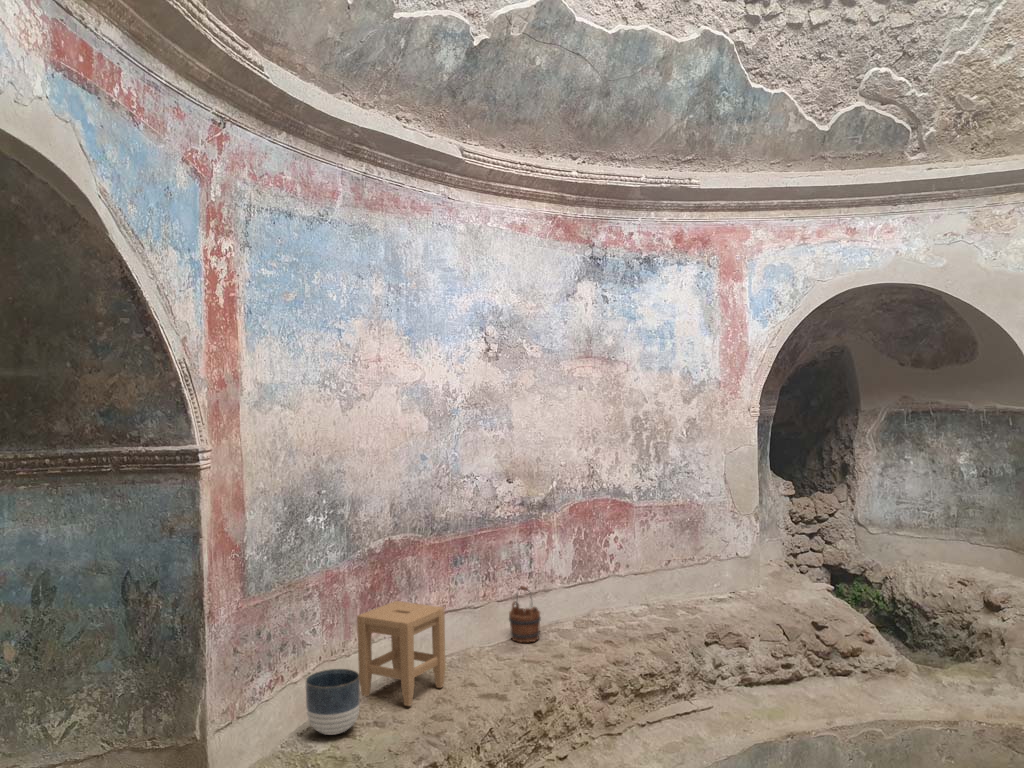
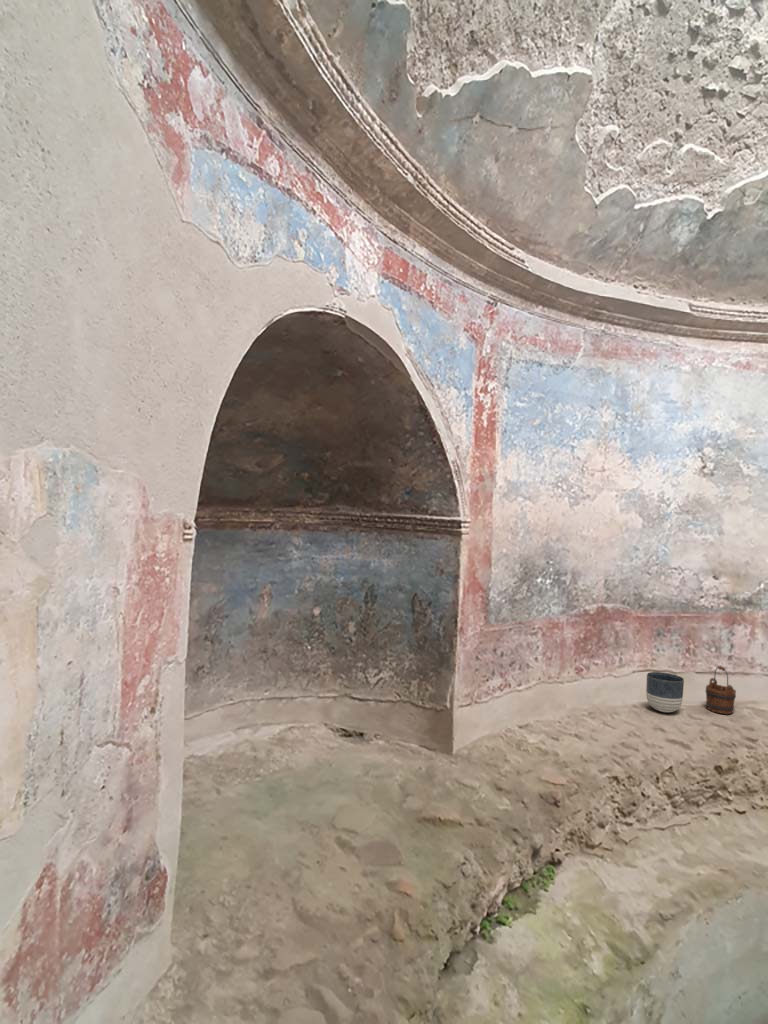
stool: present [357,601,445,706] -> none [569,654,641,731]
planter: present [305,669,360,735] -> present [646,672,684,712]

